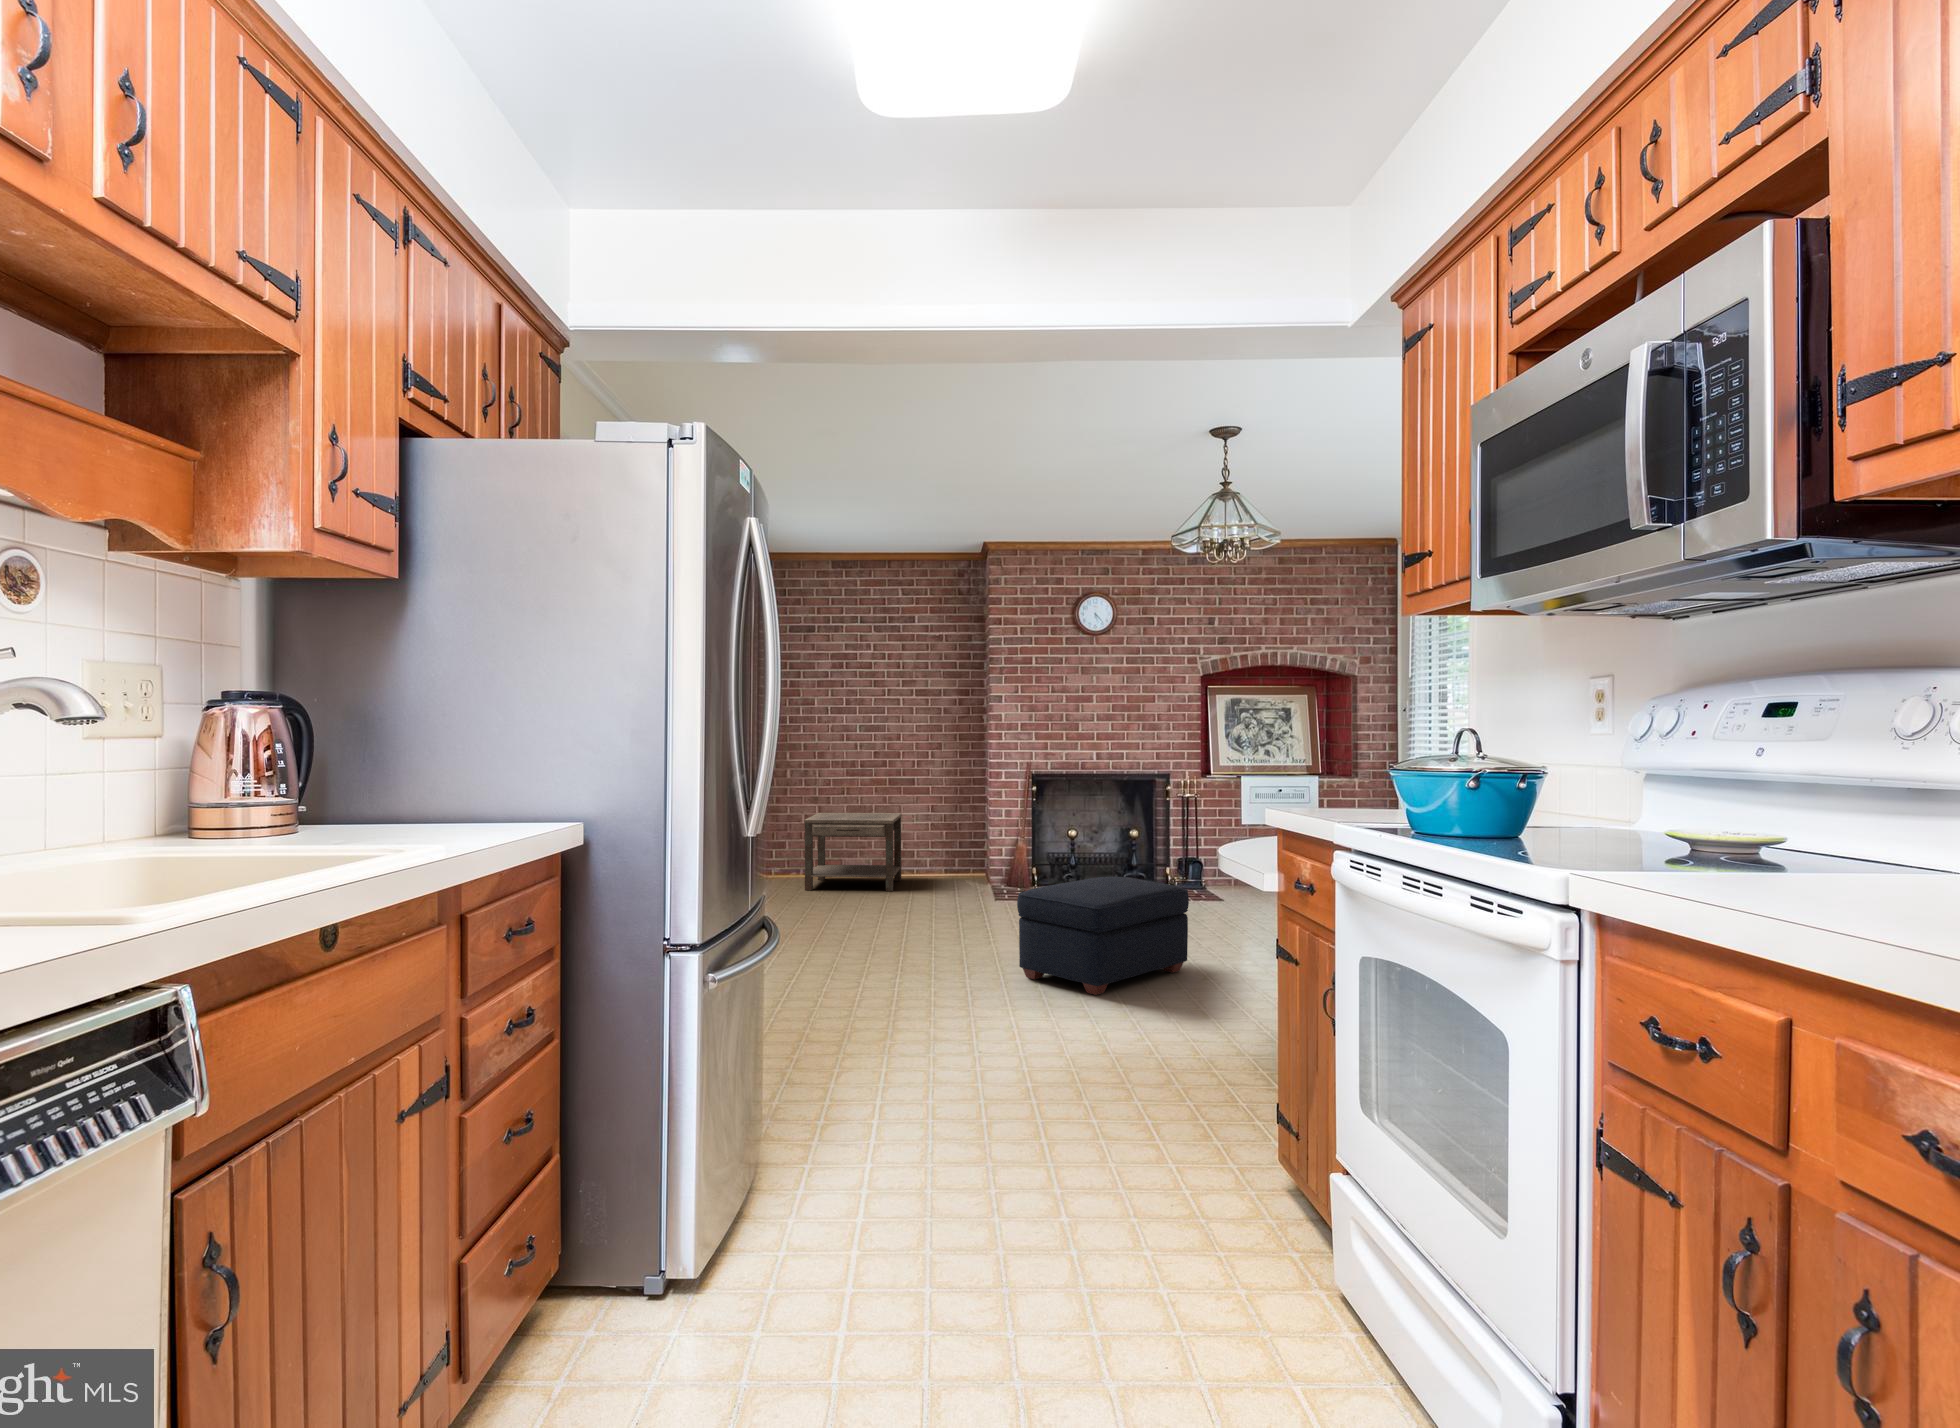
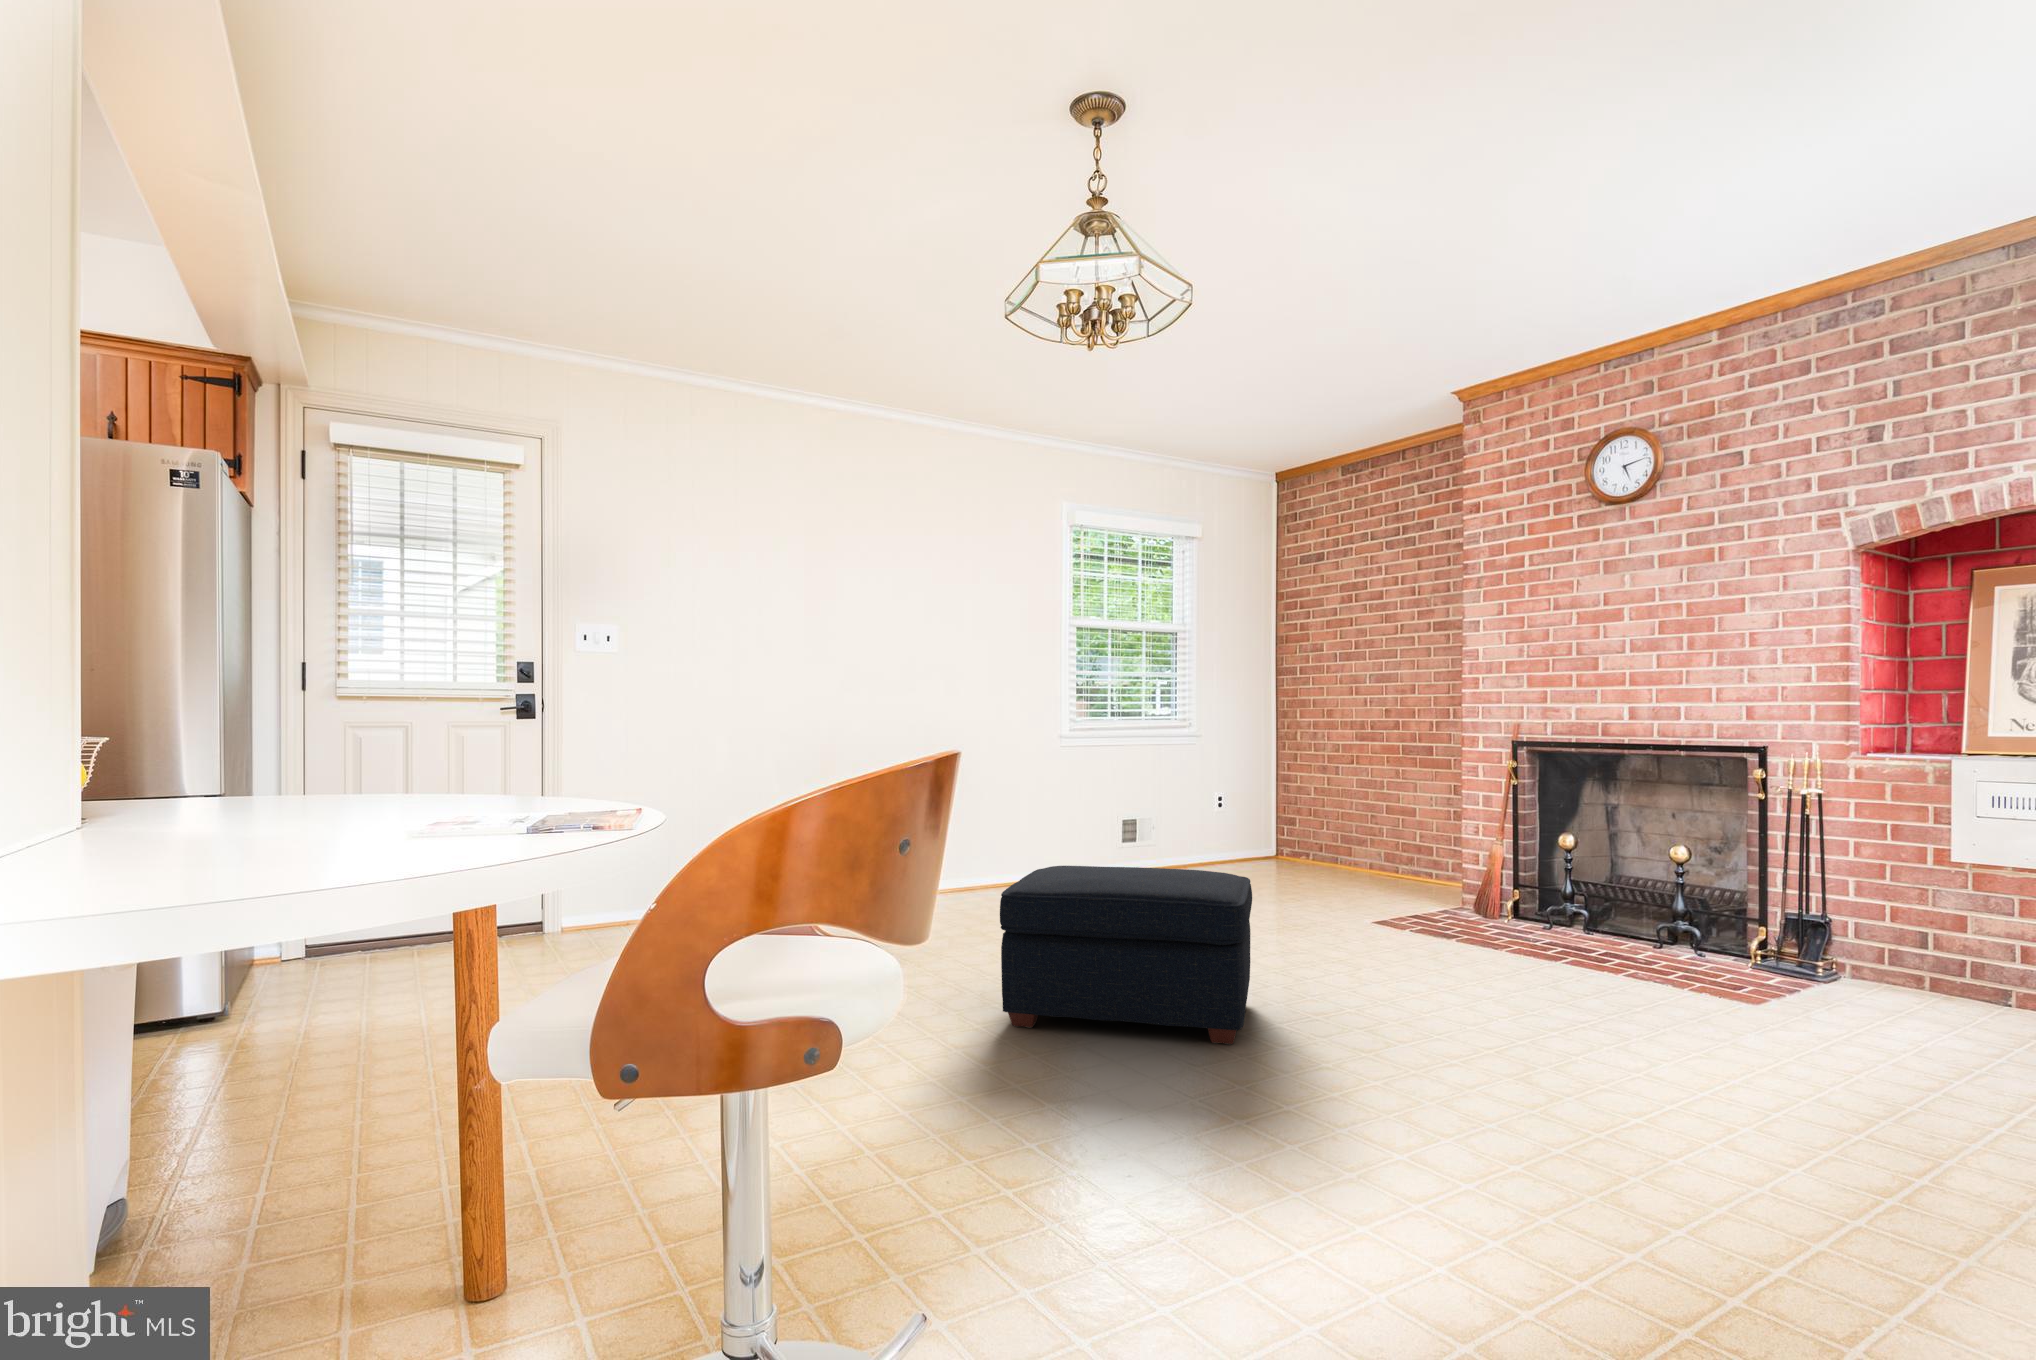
side table: present [804,813,902,891] -> none [1261,784,1411,889]

